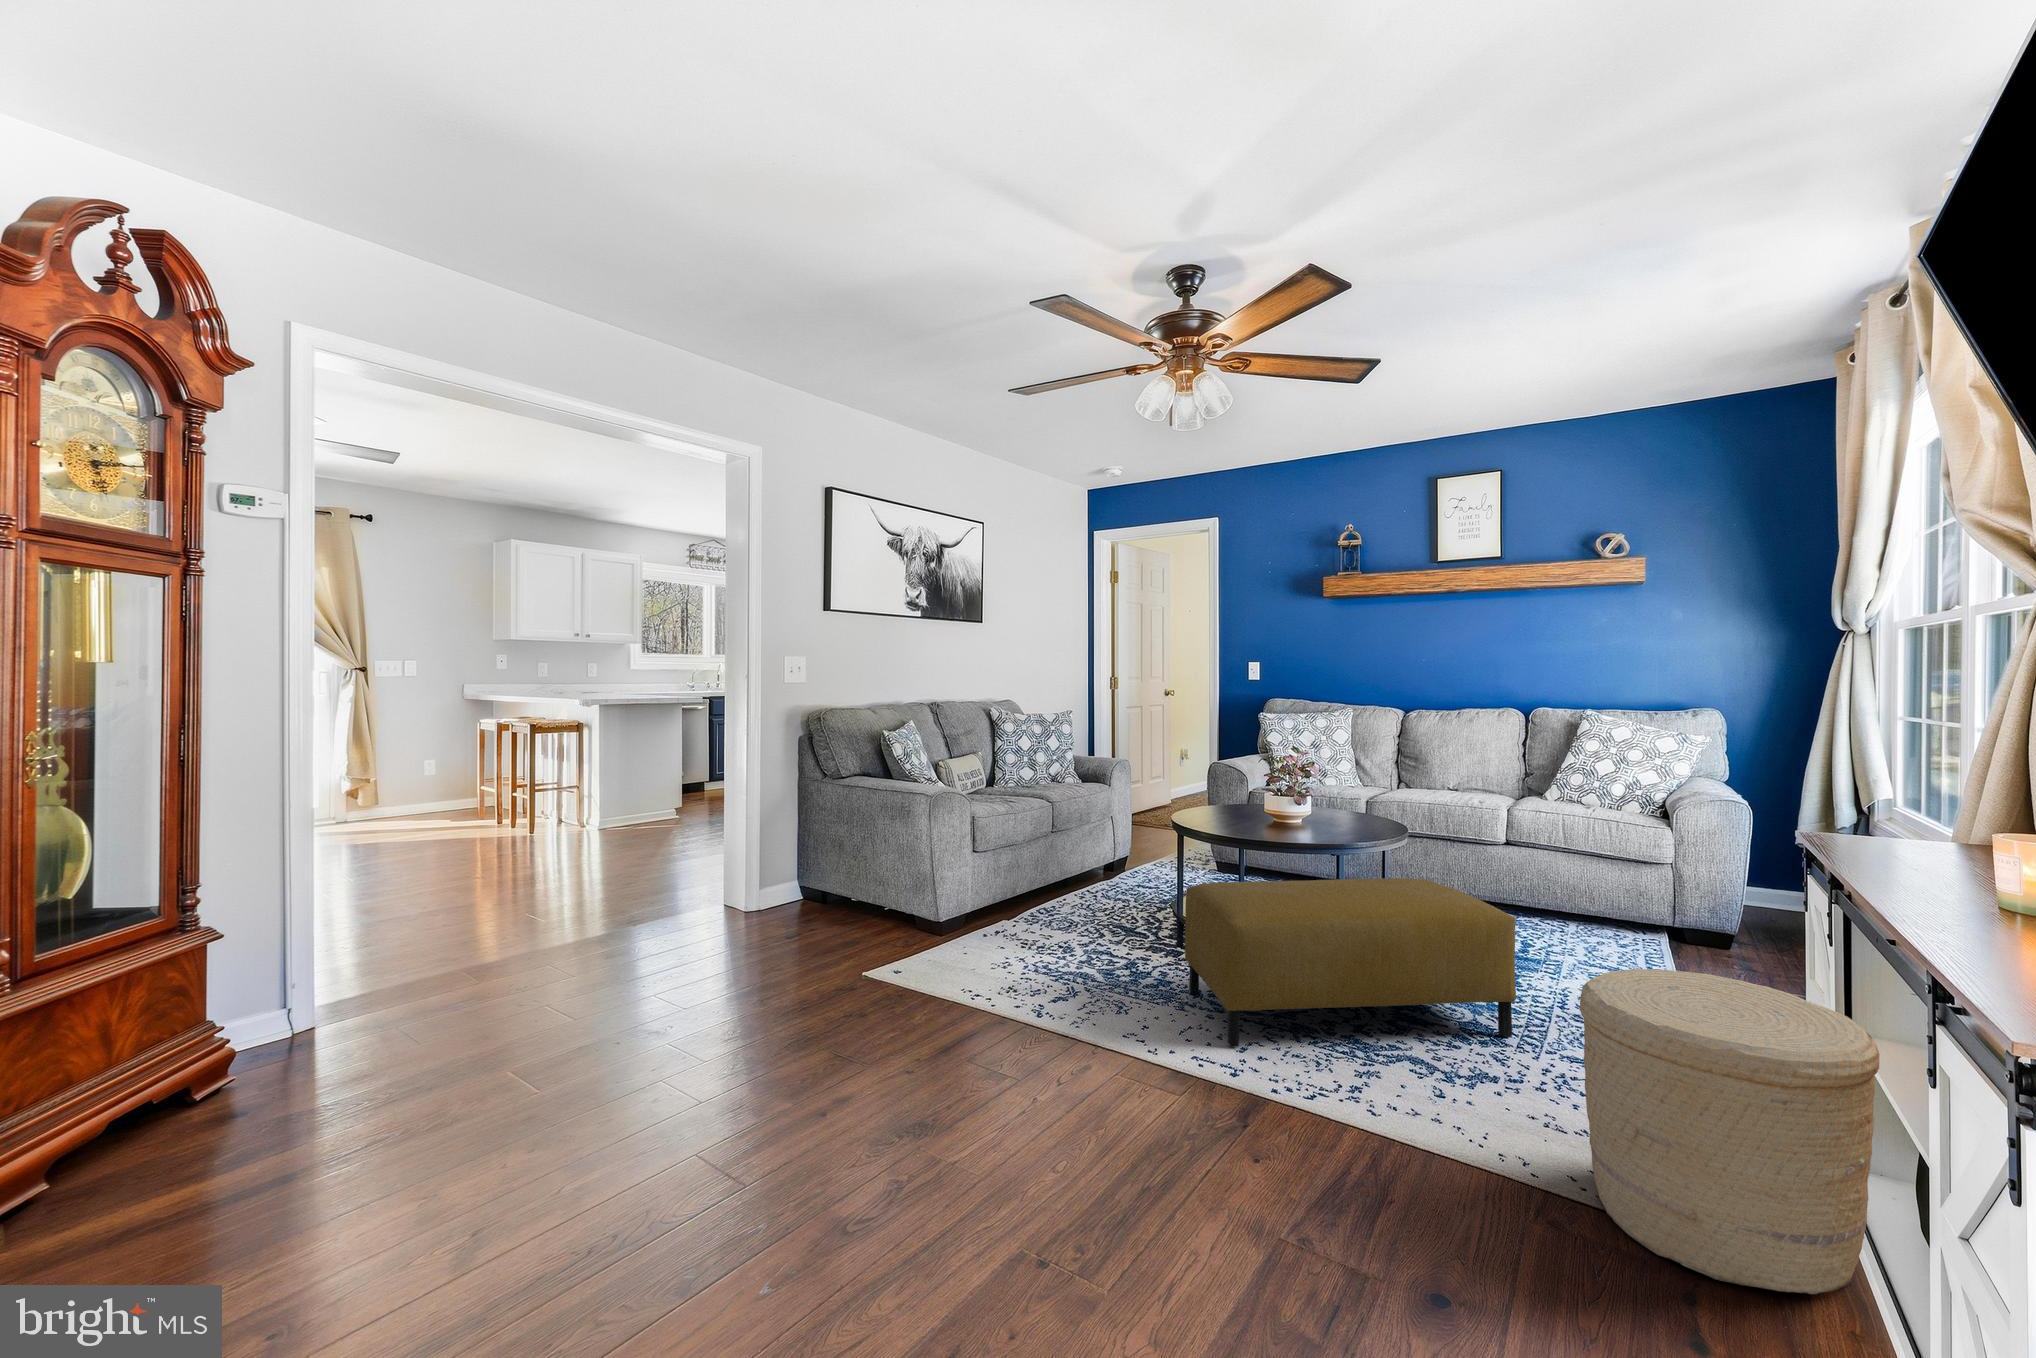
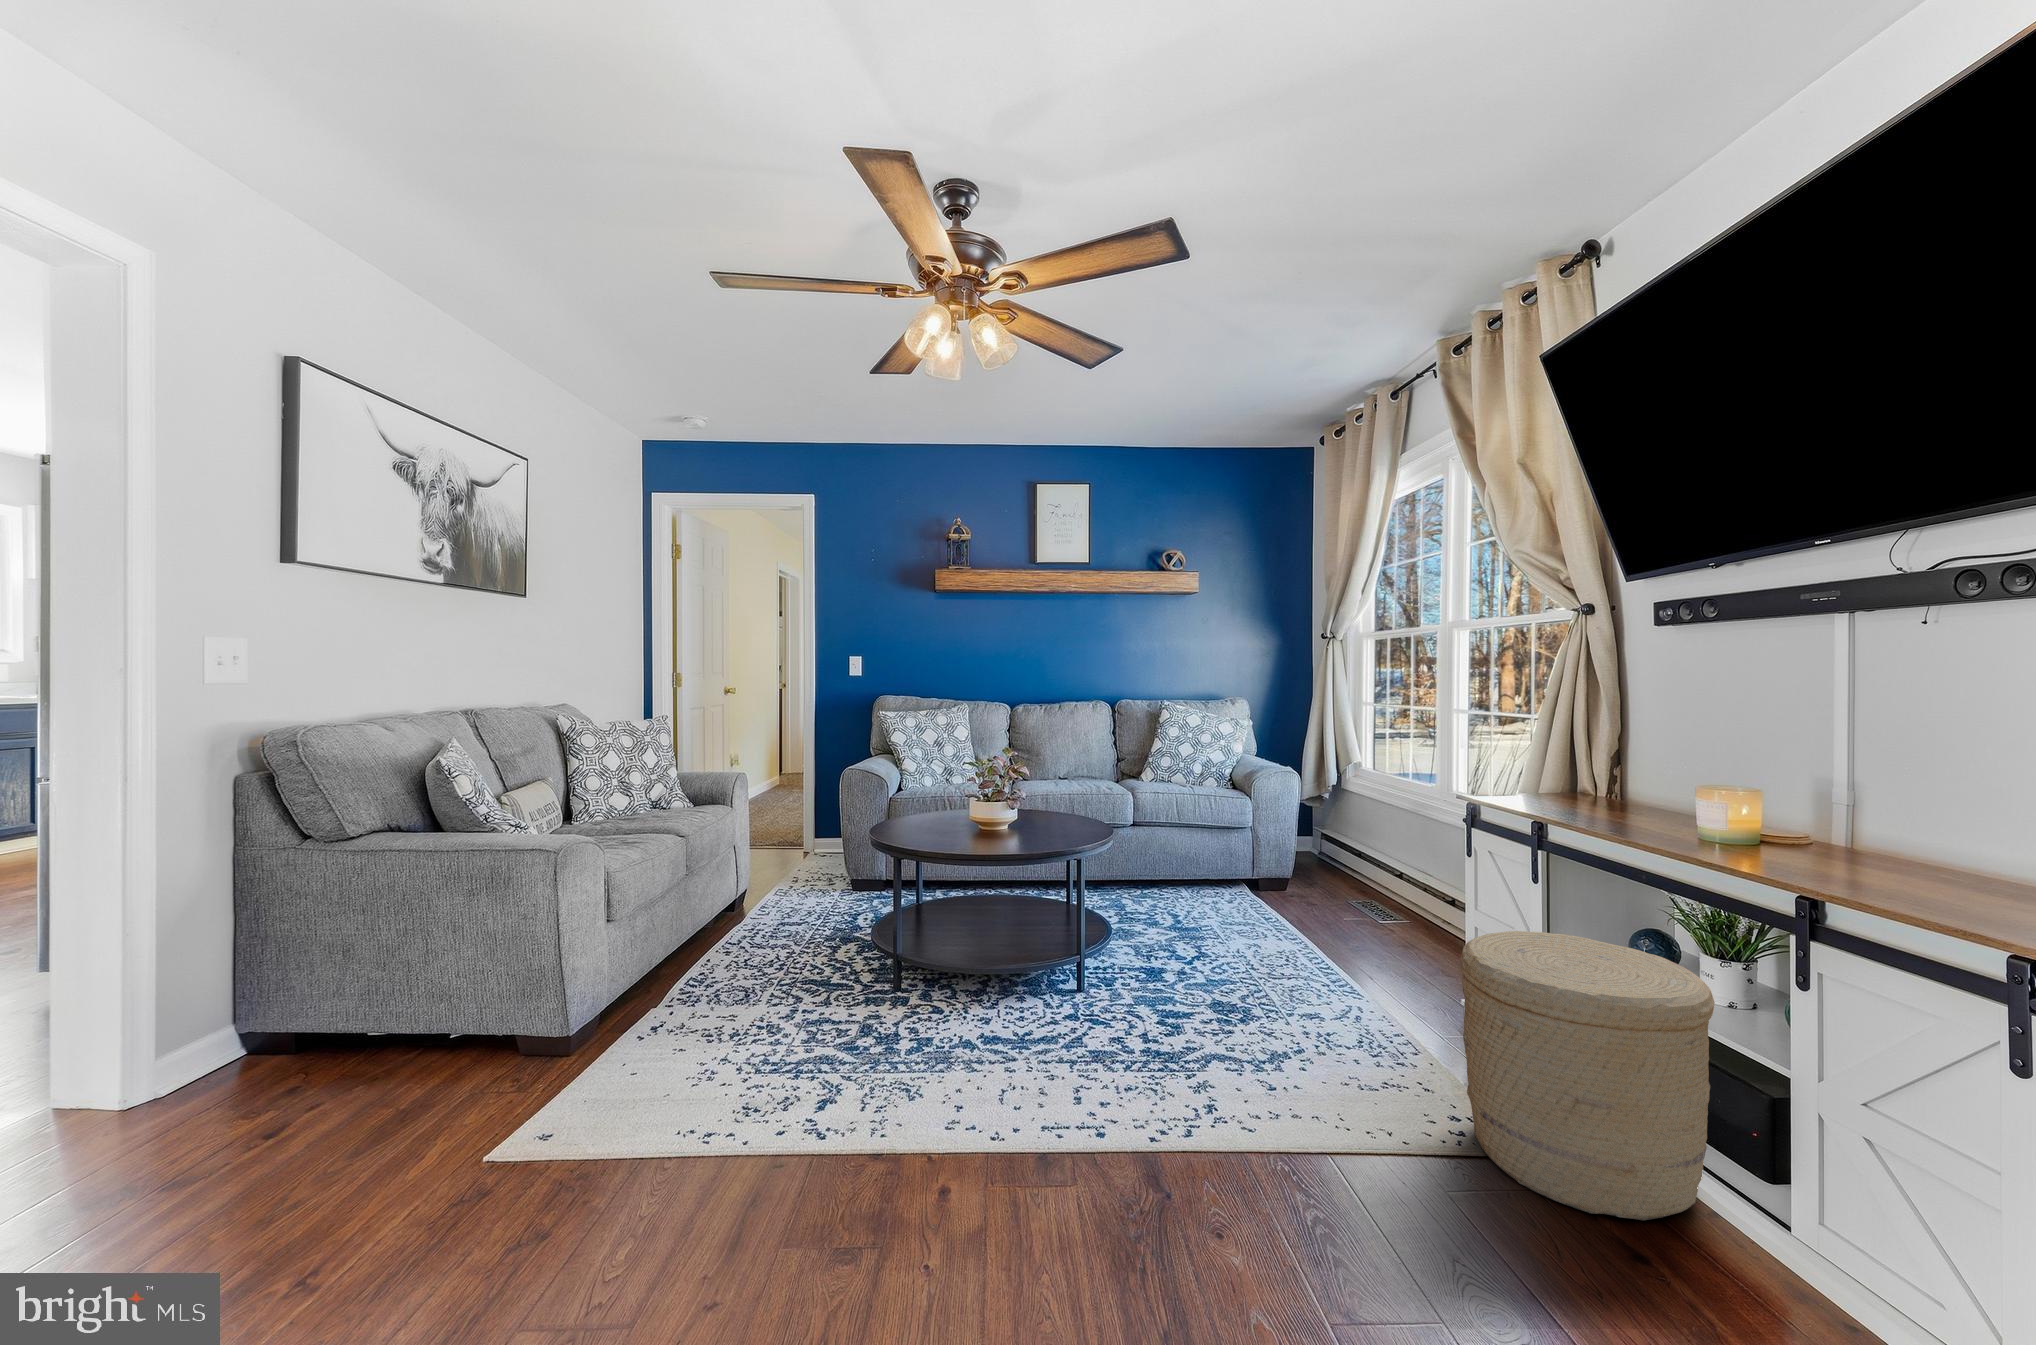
ottoman: present [1185,878,1516,1046] -> none [953,872,1269,1110]

